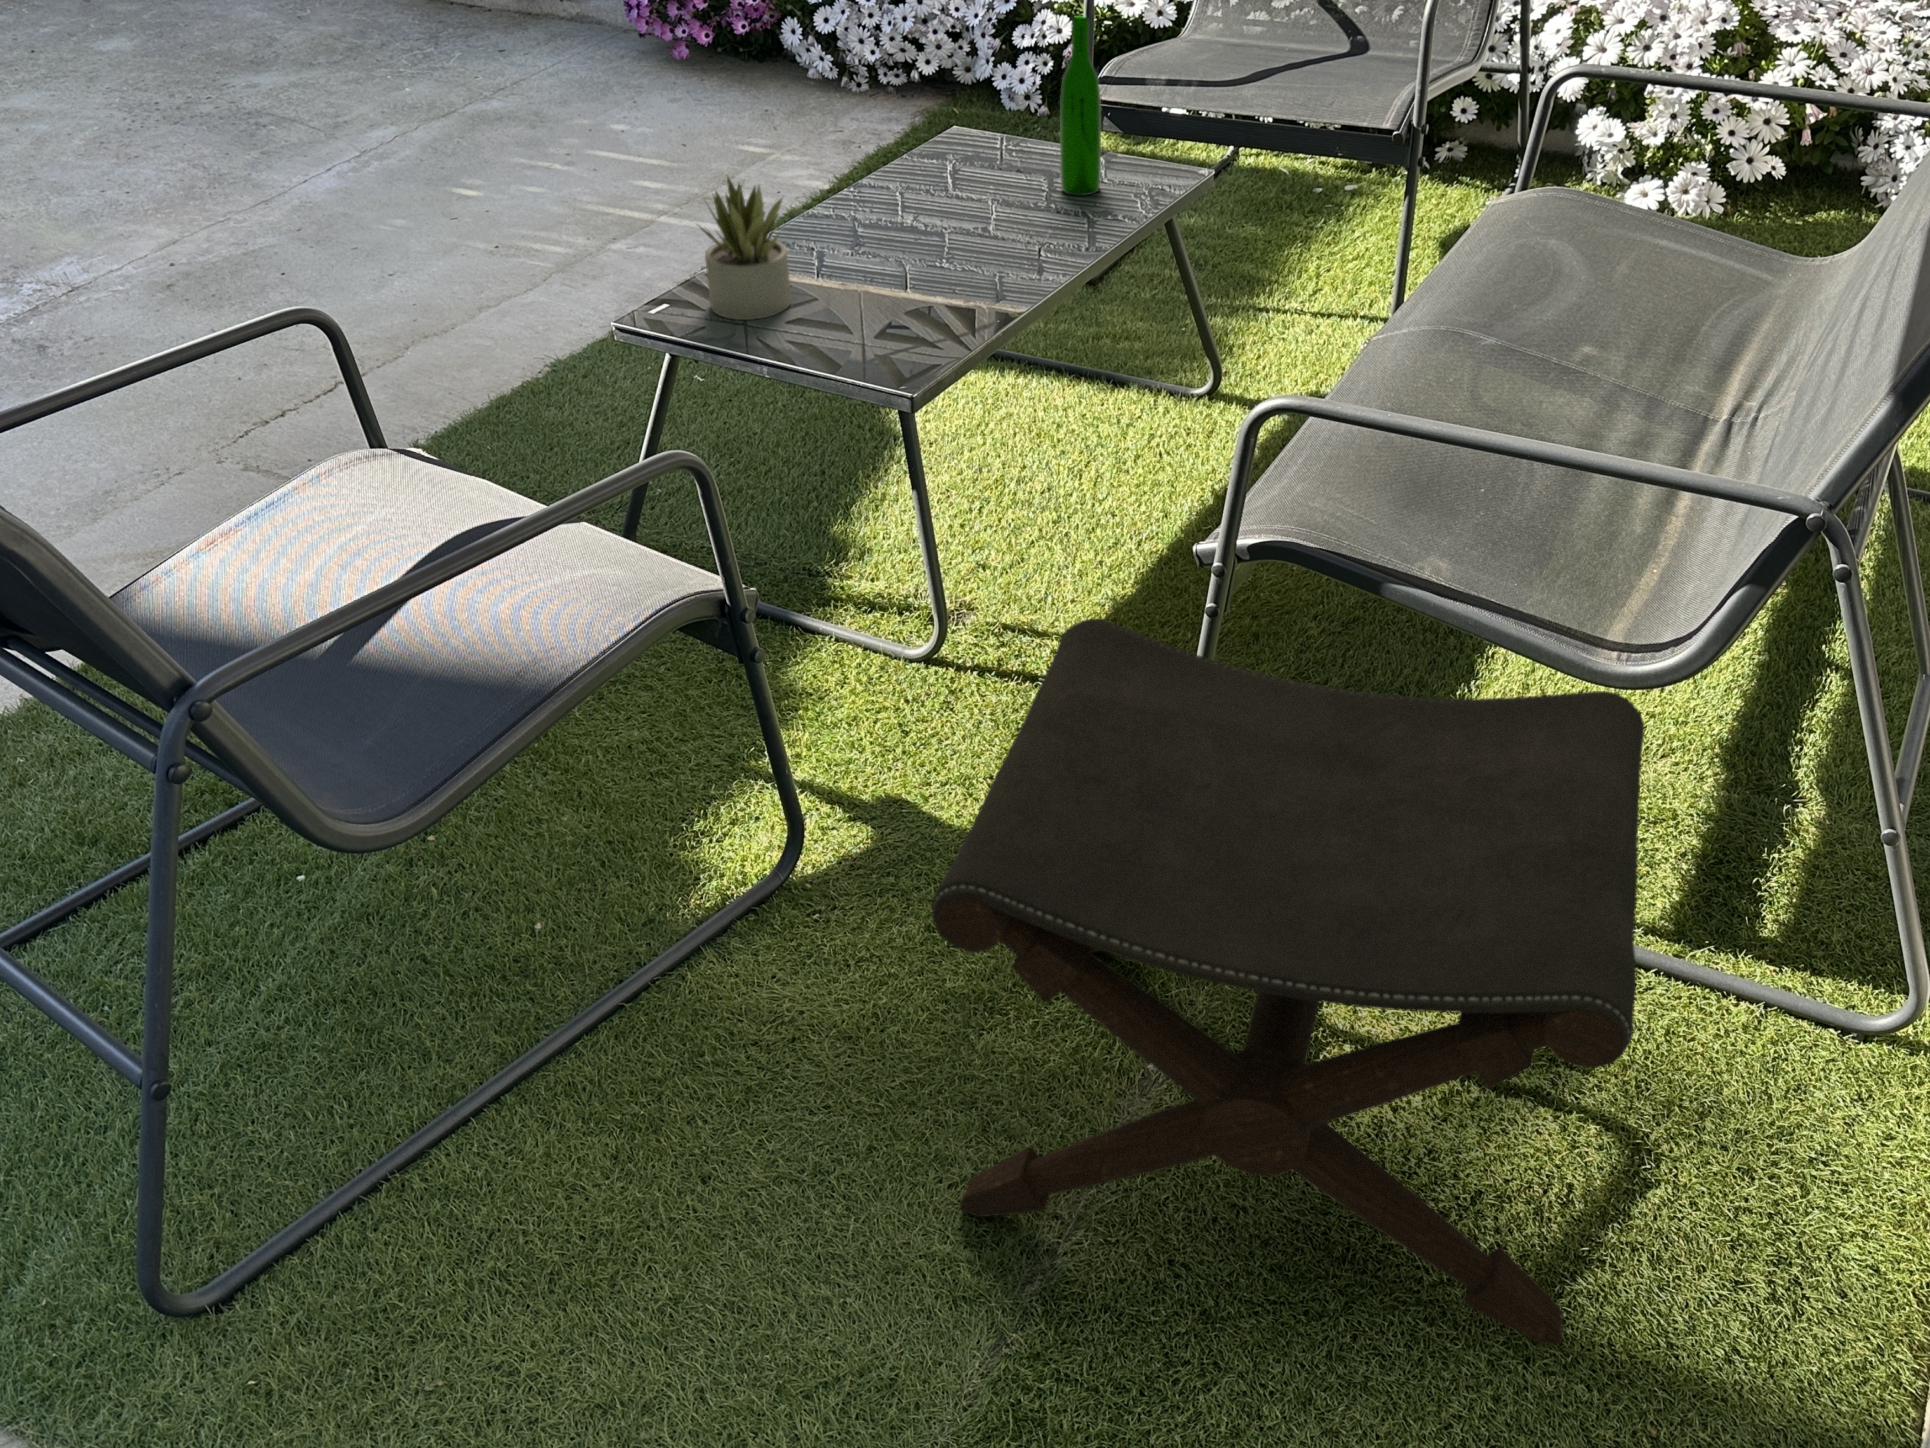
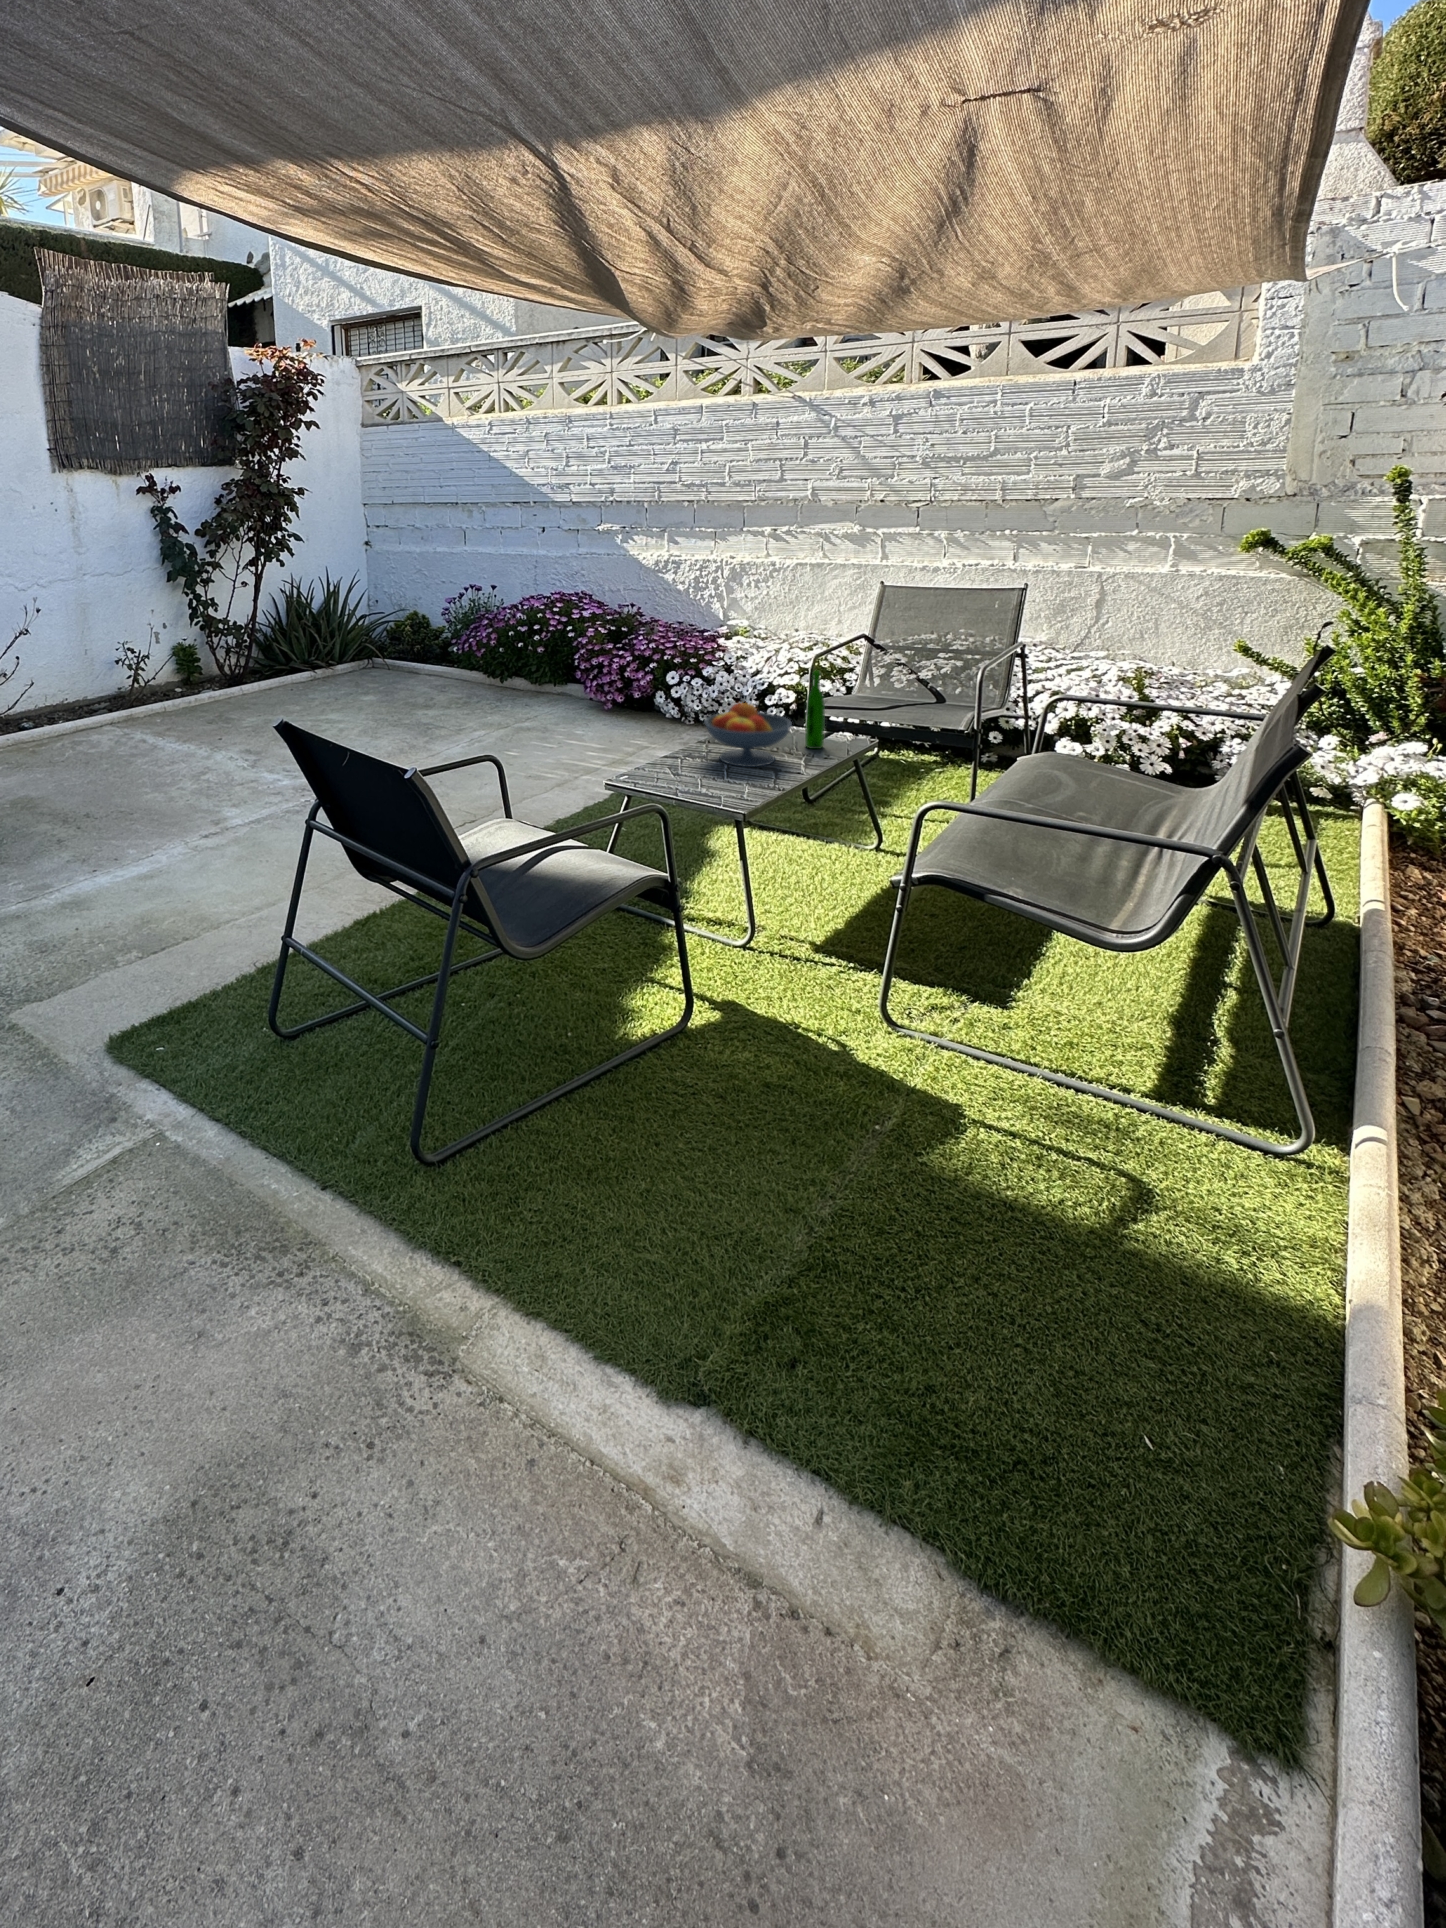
fruit bowl: none [829,95,1025,255] -> present [705,703,792,767]
succulent plant: present [699,177,791,320] -> none [650,724,689,785]
footstool: present [932,619,1644,1345] -> none [788,898,1147,1275]

